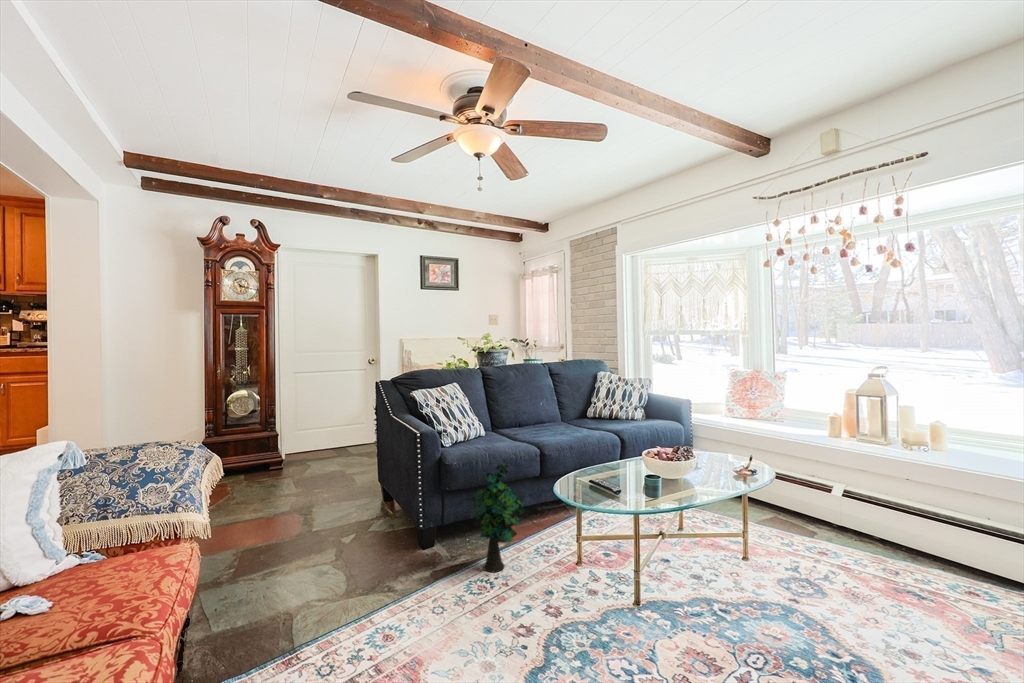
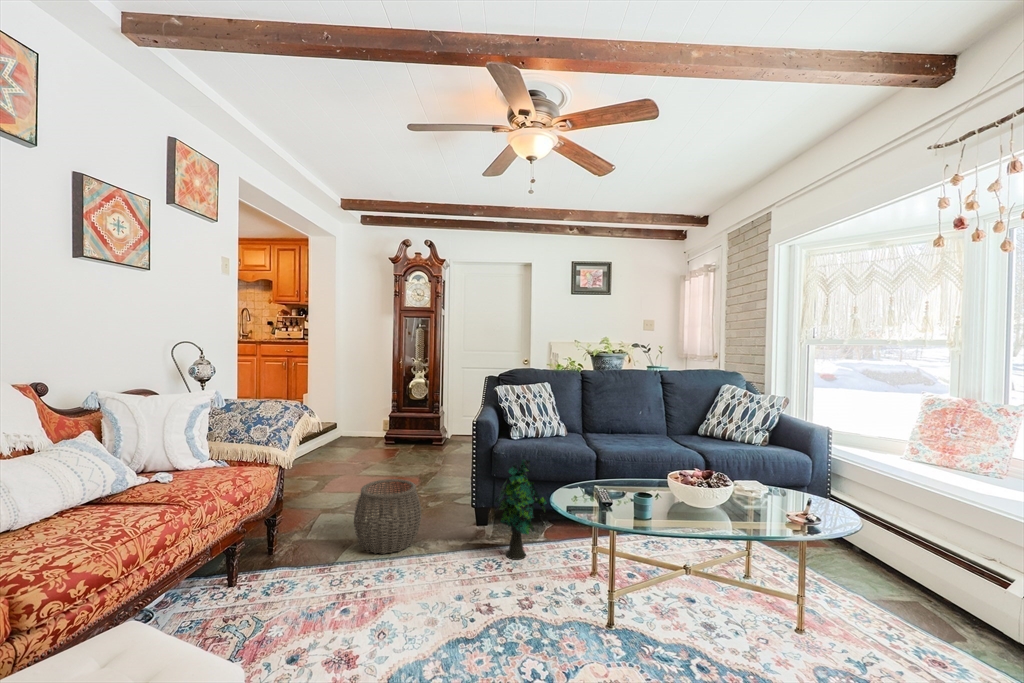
woven basket: none [293,516,383,619] -> present [354,479,421,554]

